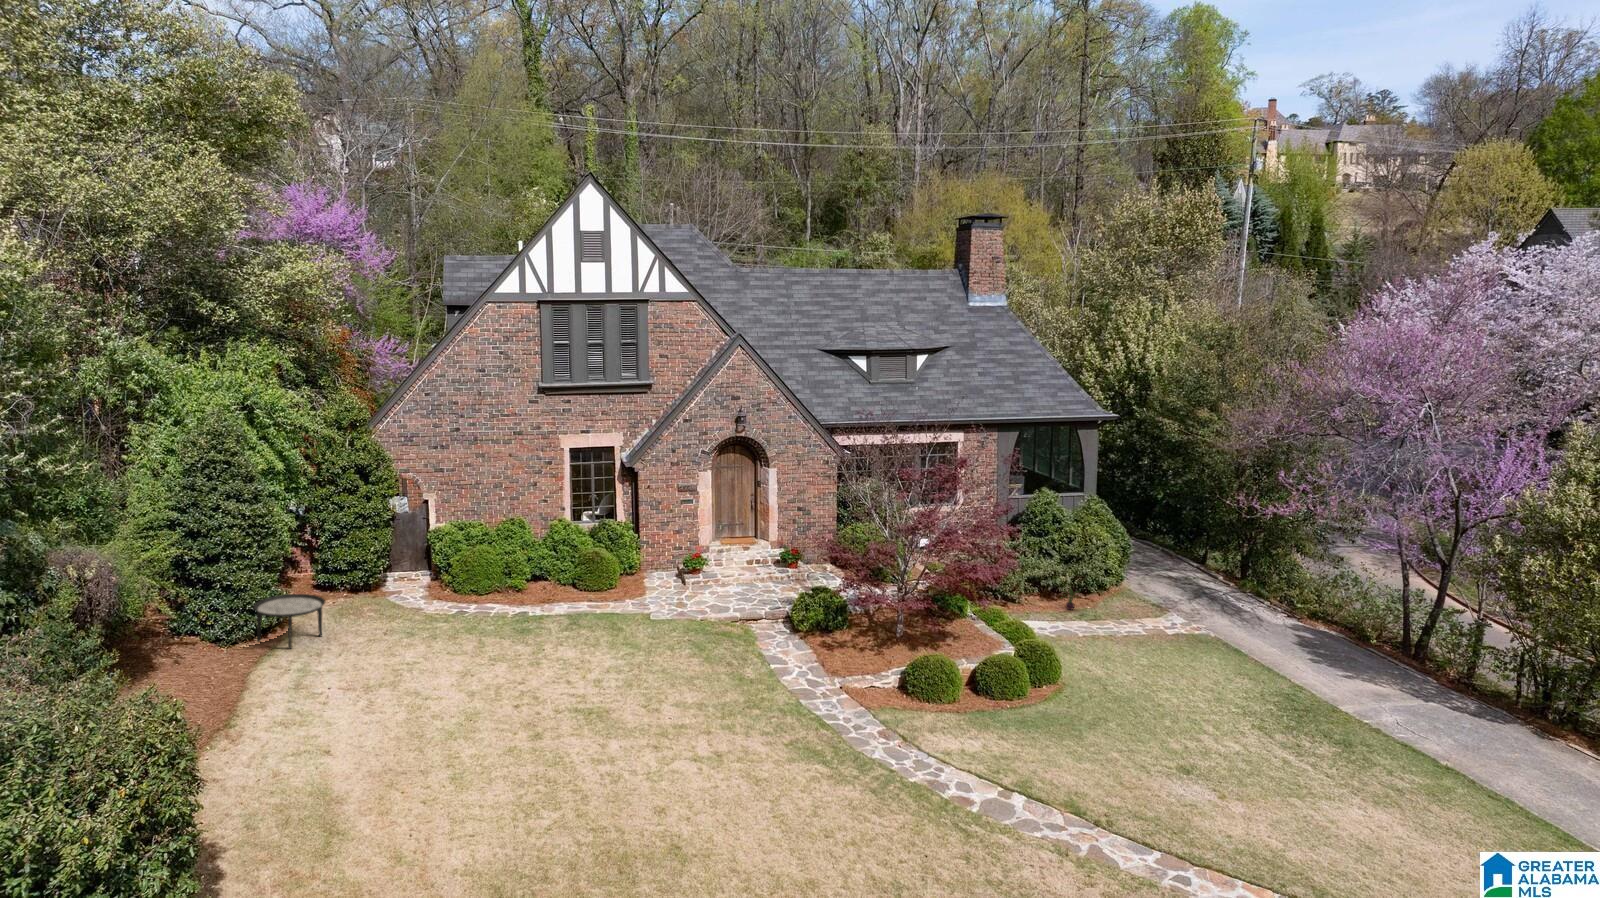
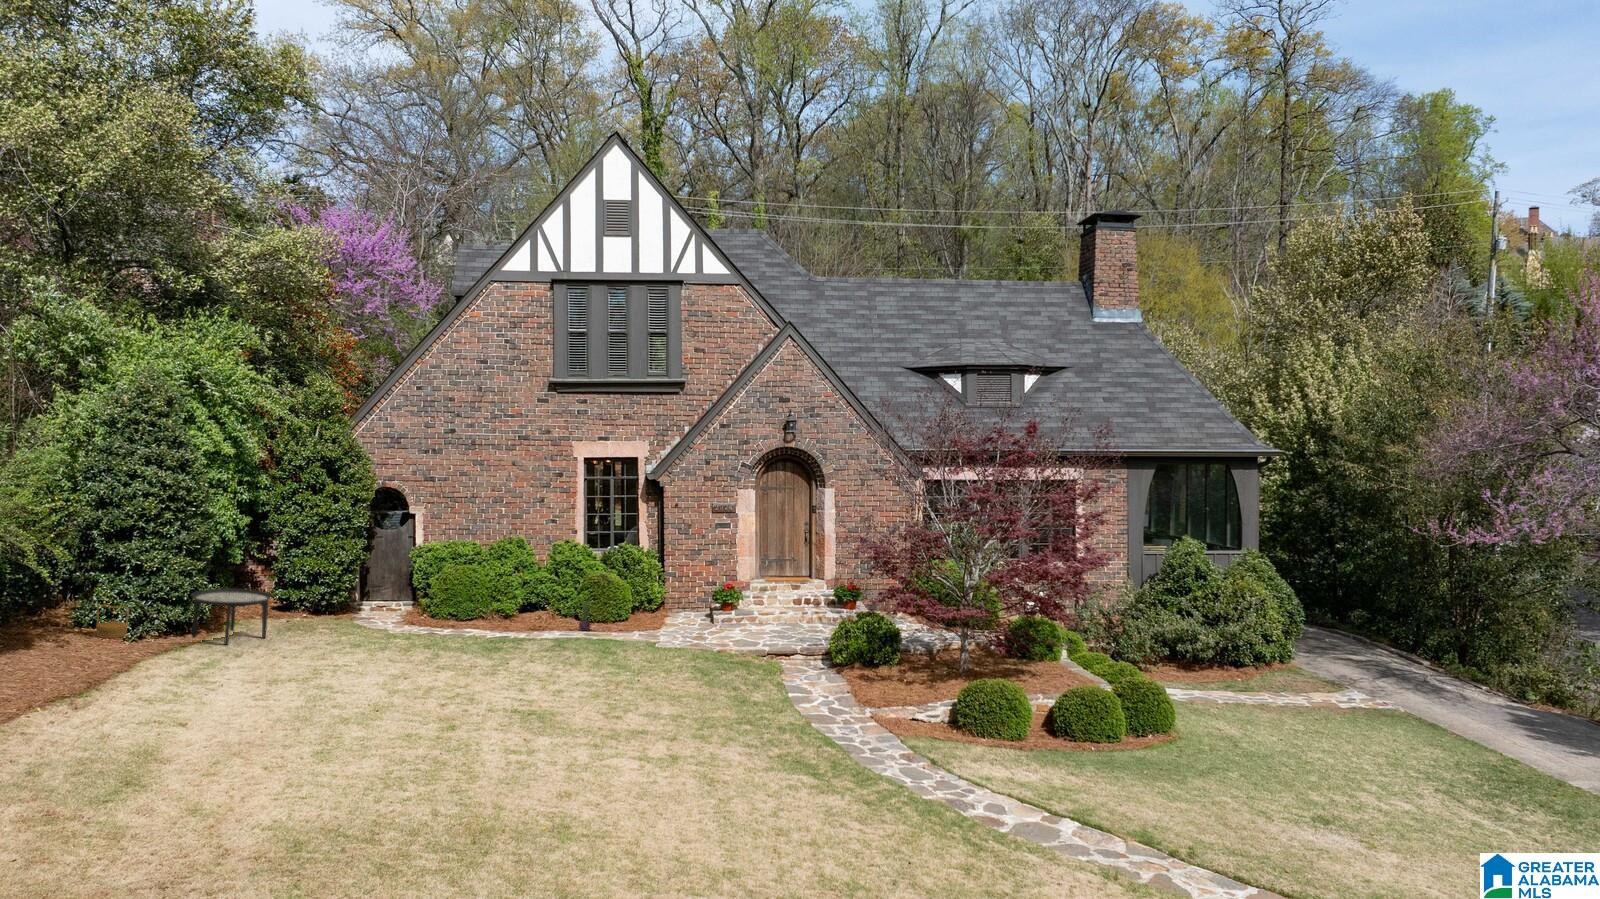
decorative plant: present [1061,589,1076,610] -> present [579,599,597,631]
woven basket: none [169,621,199,651] -> present [96,605,129,638]

